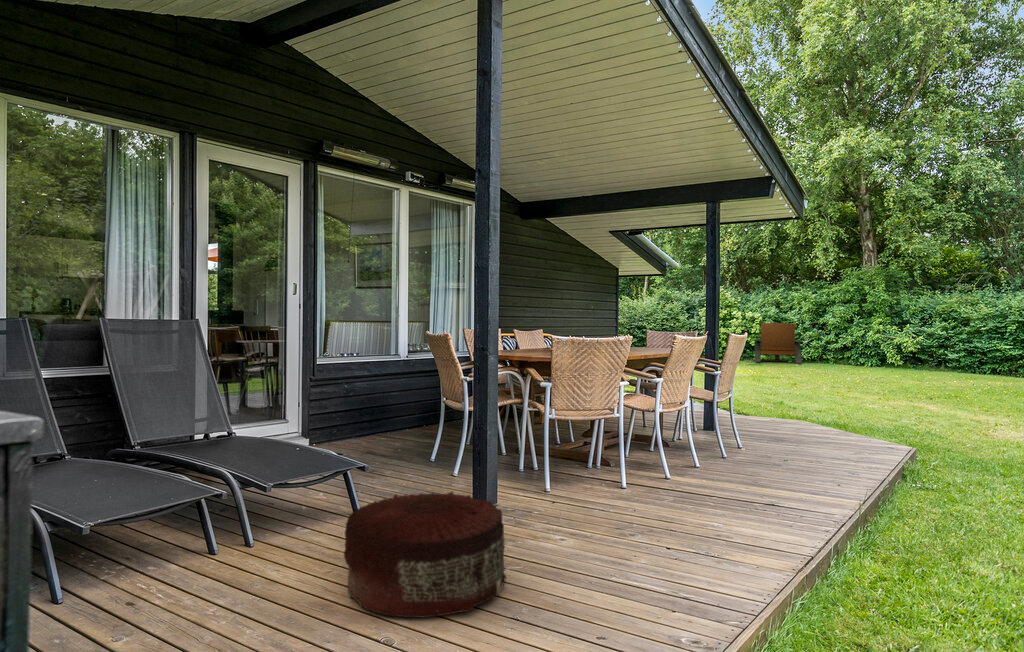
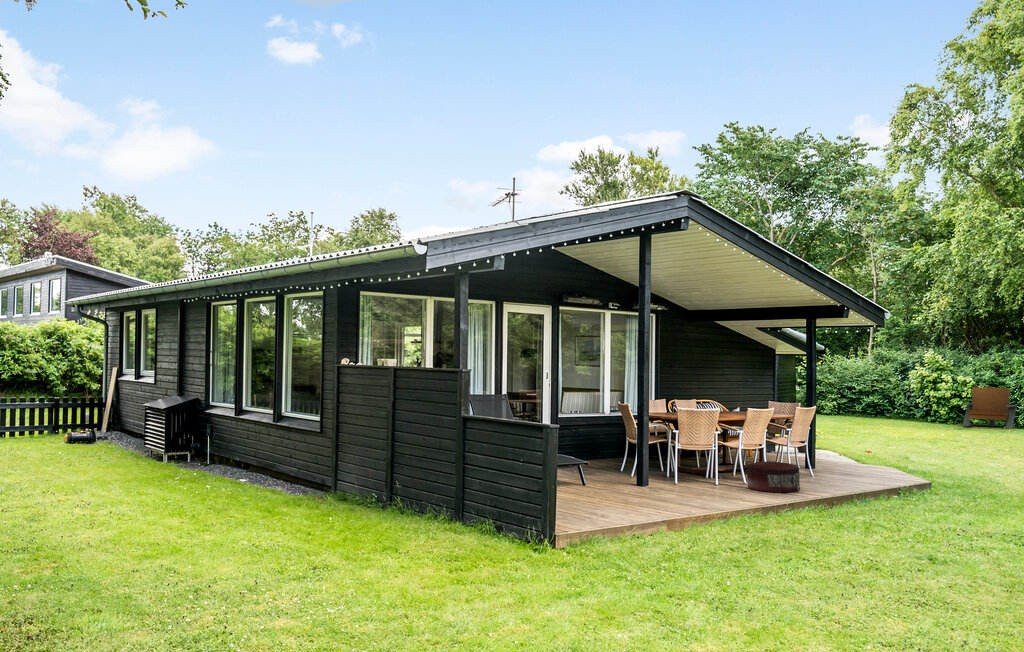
pouf: present [344,492,506,617] -> present [747,462,800,492]

